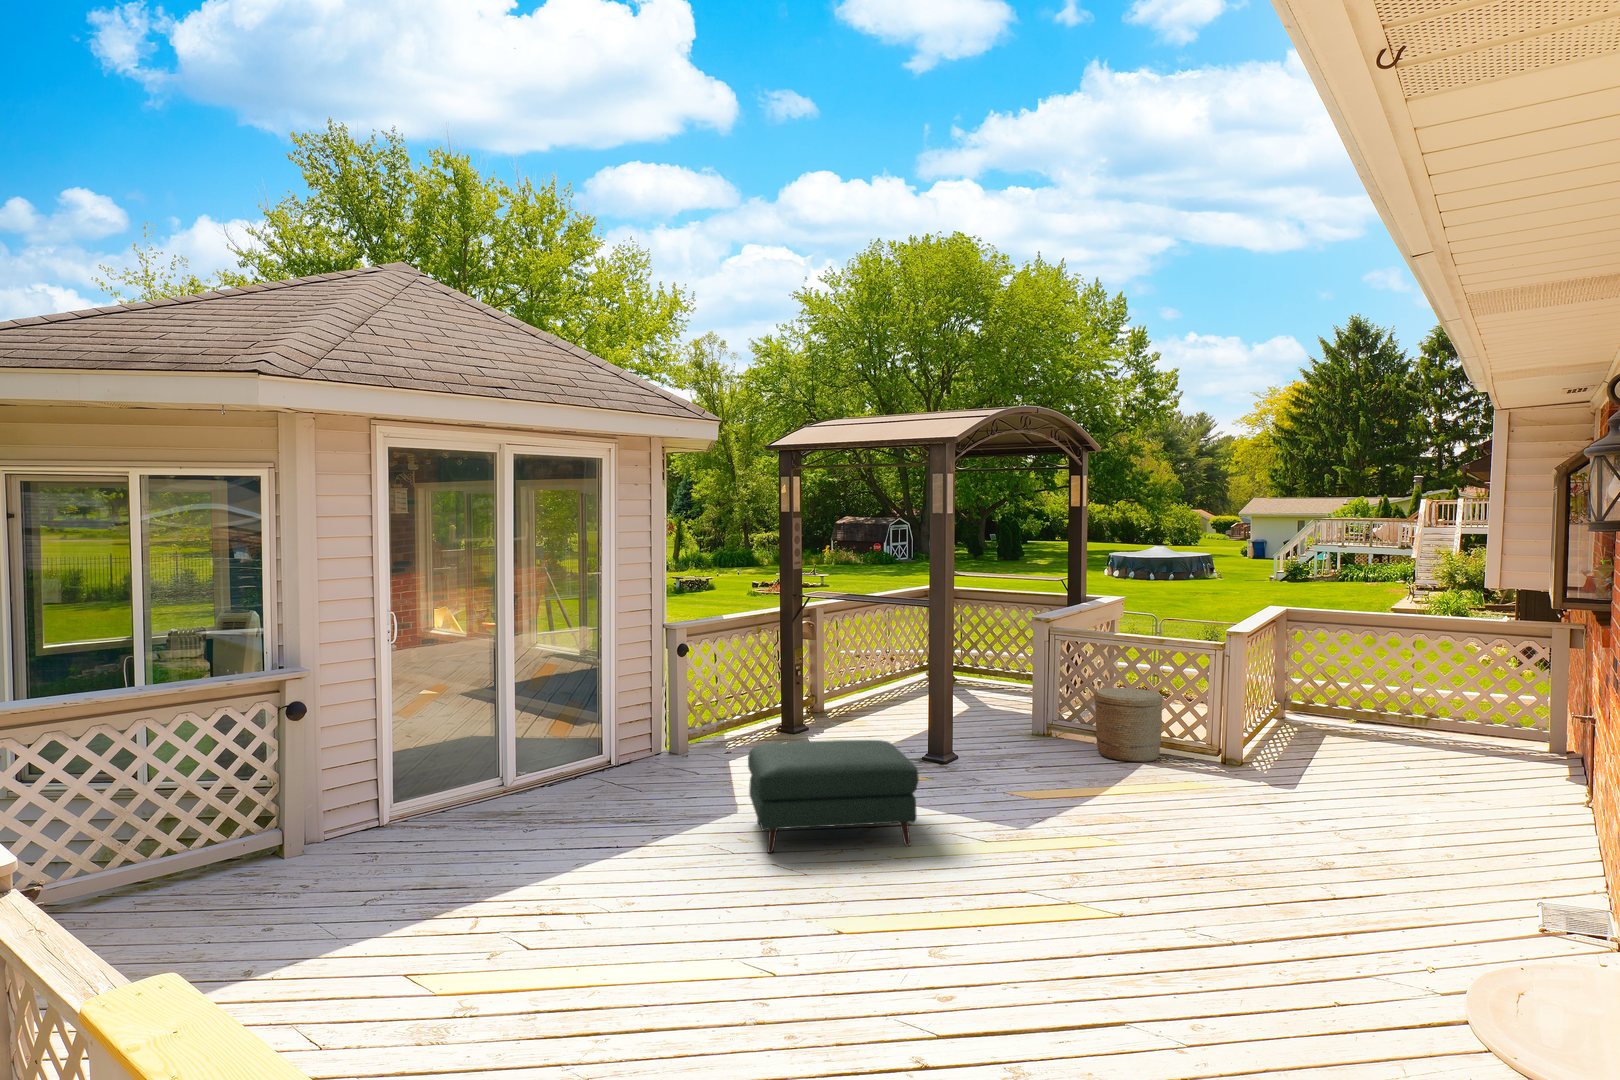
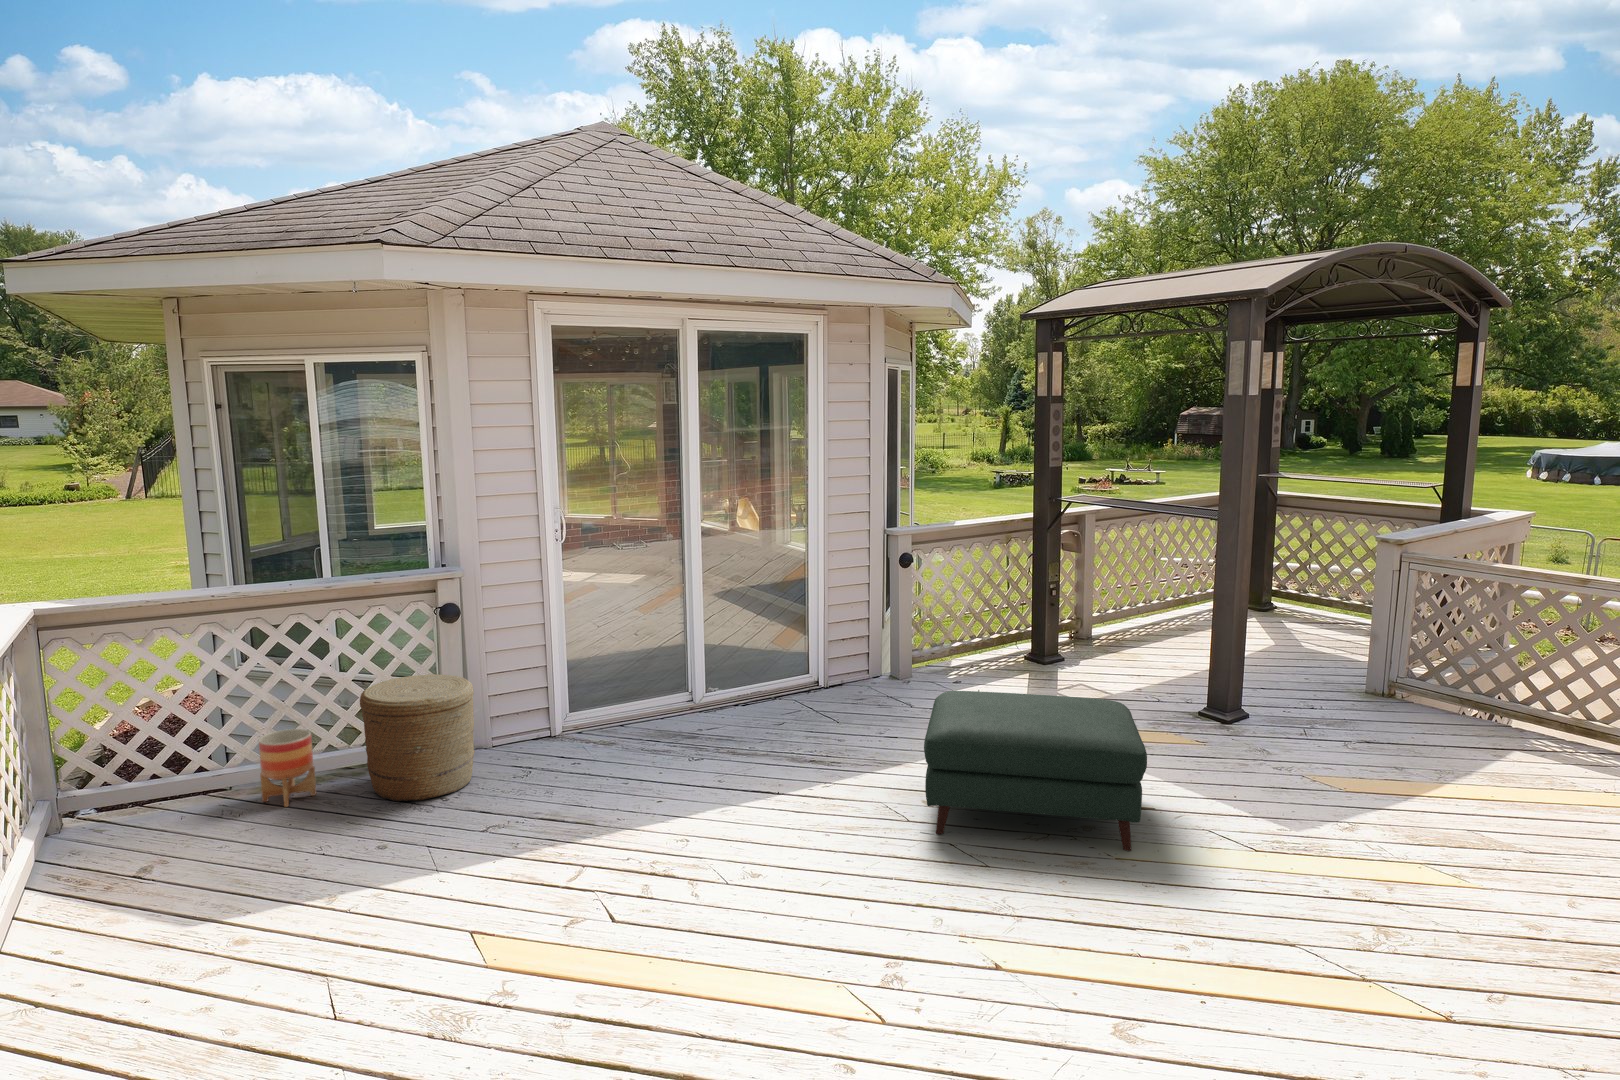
woven basket: present [1094,688,1163,762] -> present [360,674,475,801]
planter: none [111,833,168,911] -> present [259,729,316,807]

